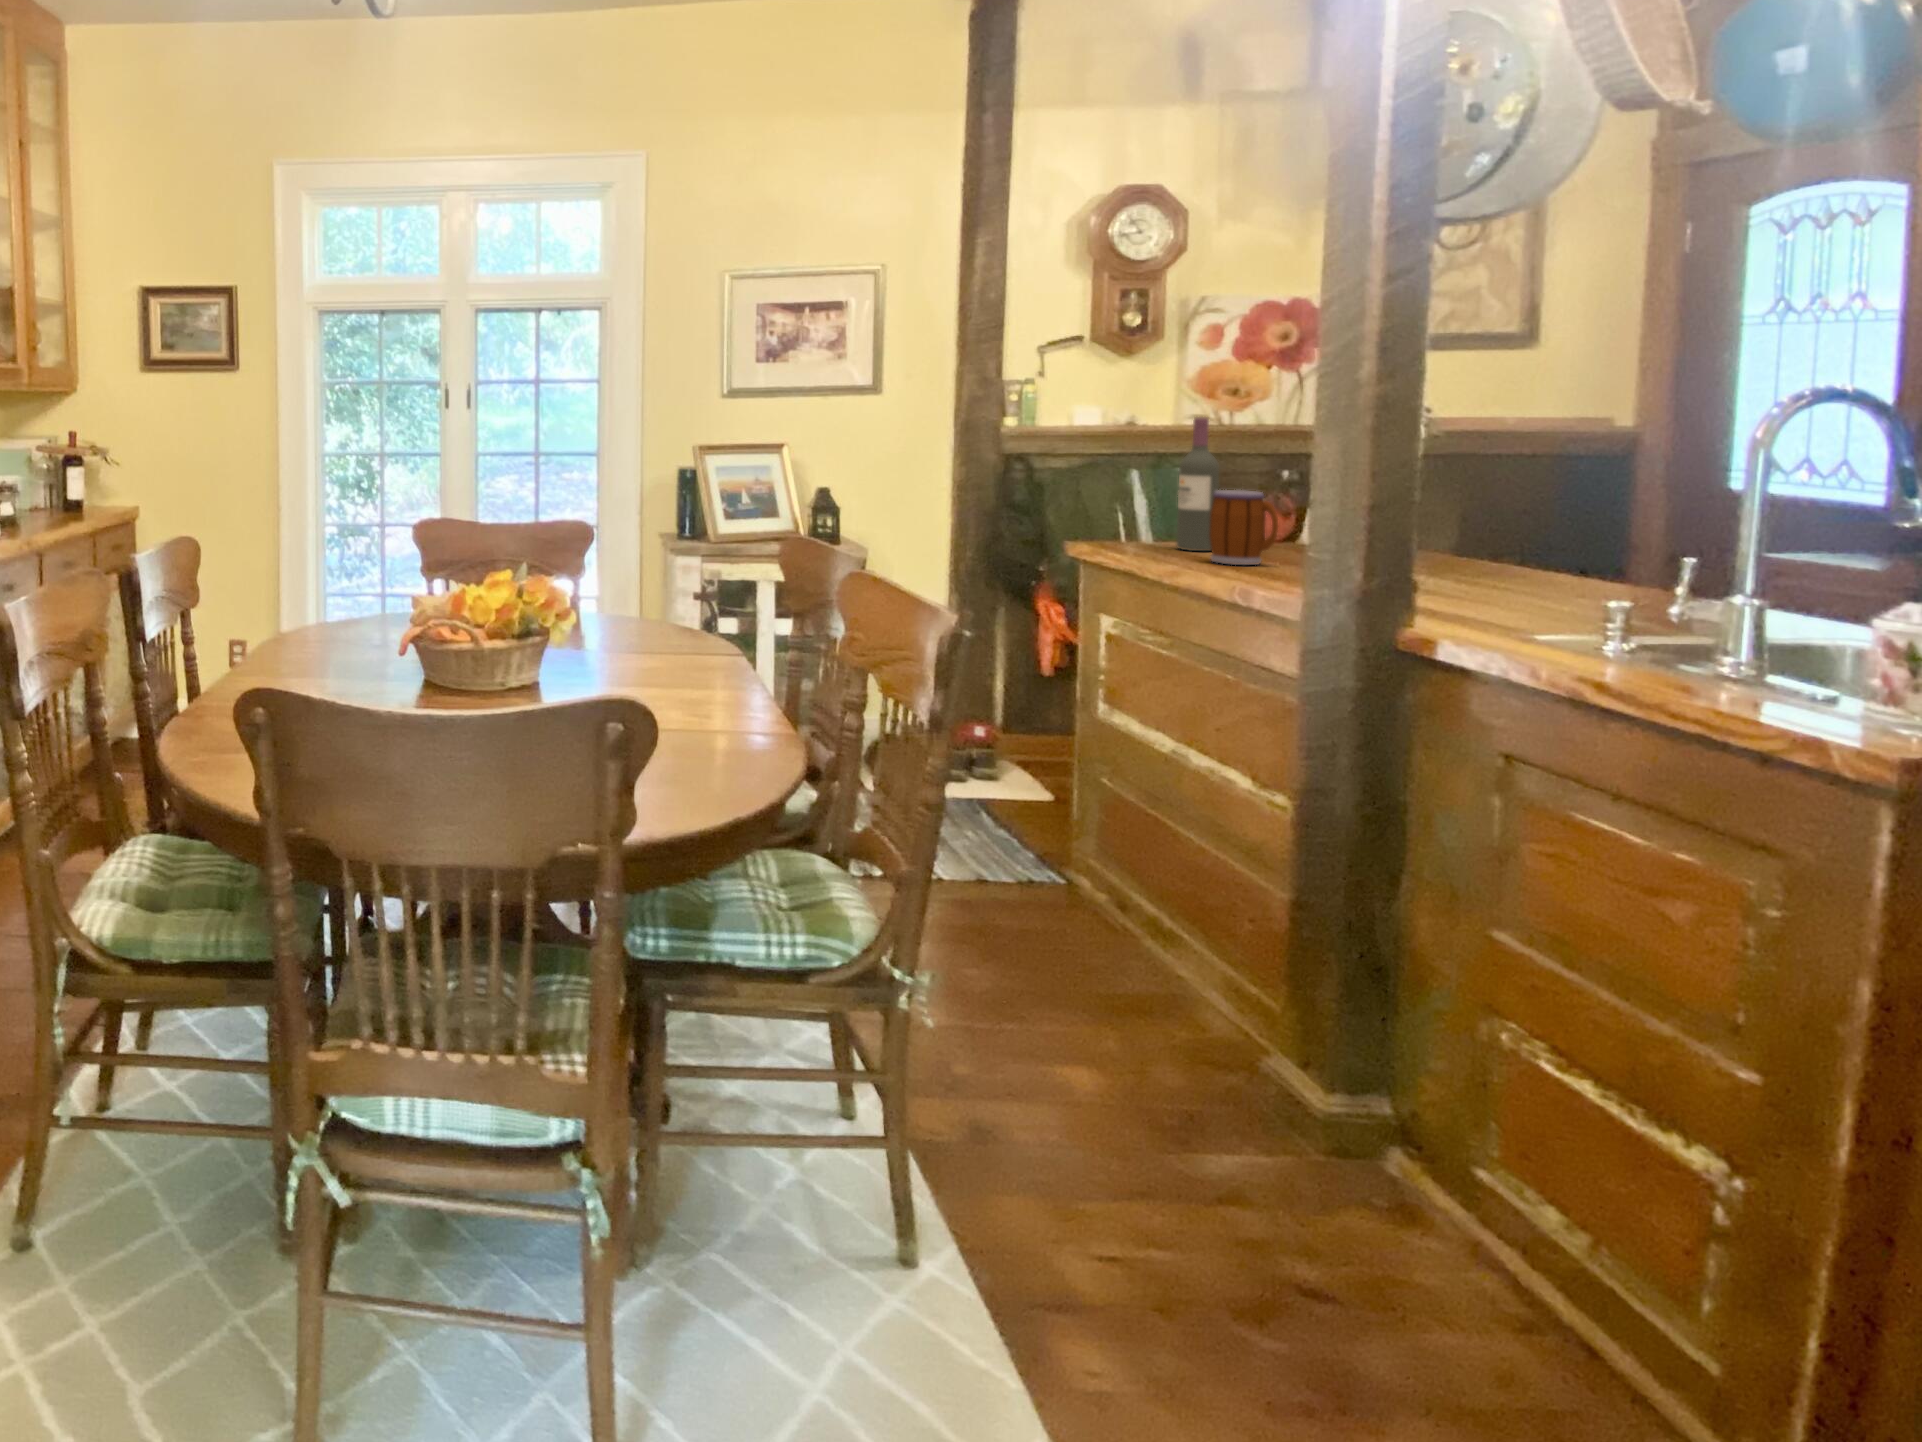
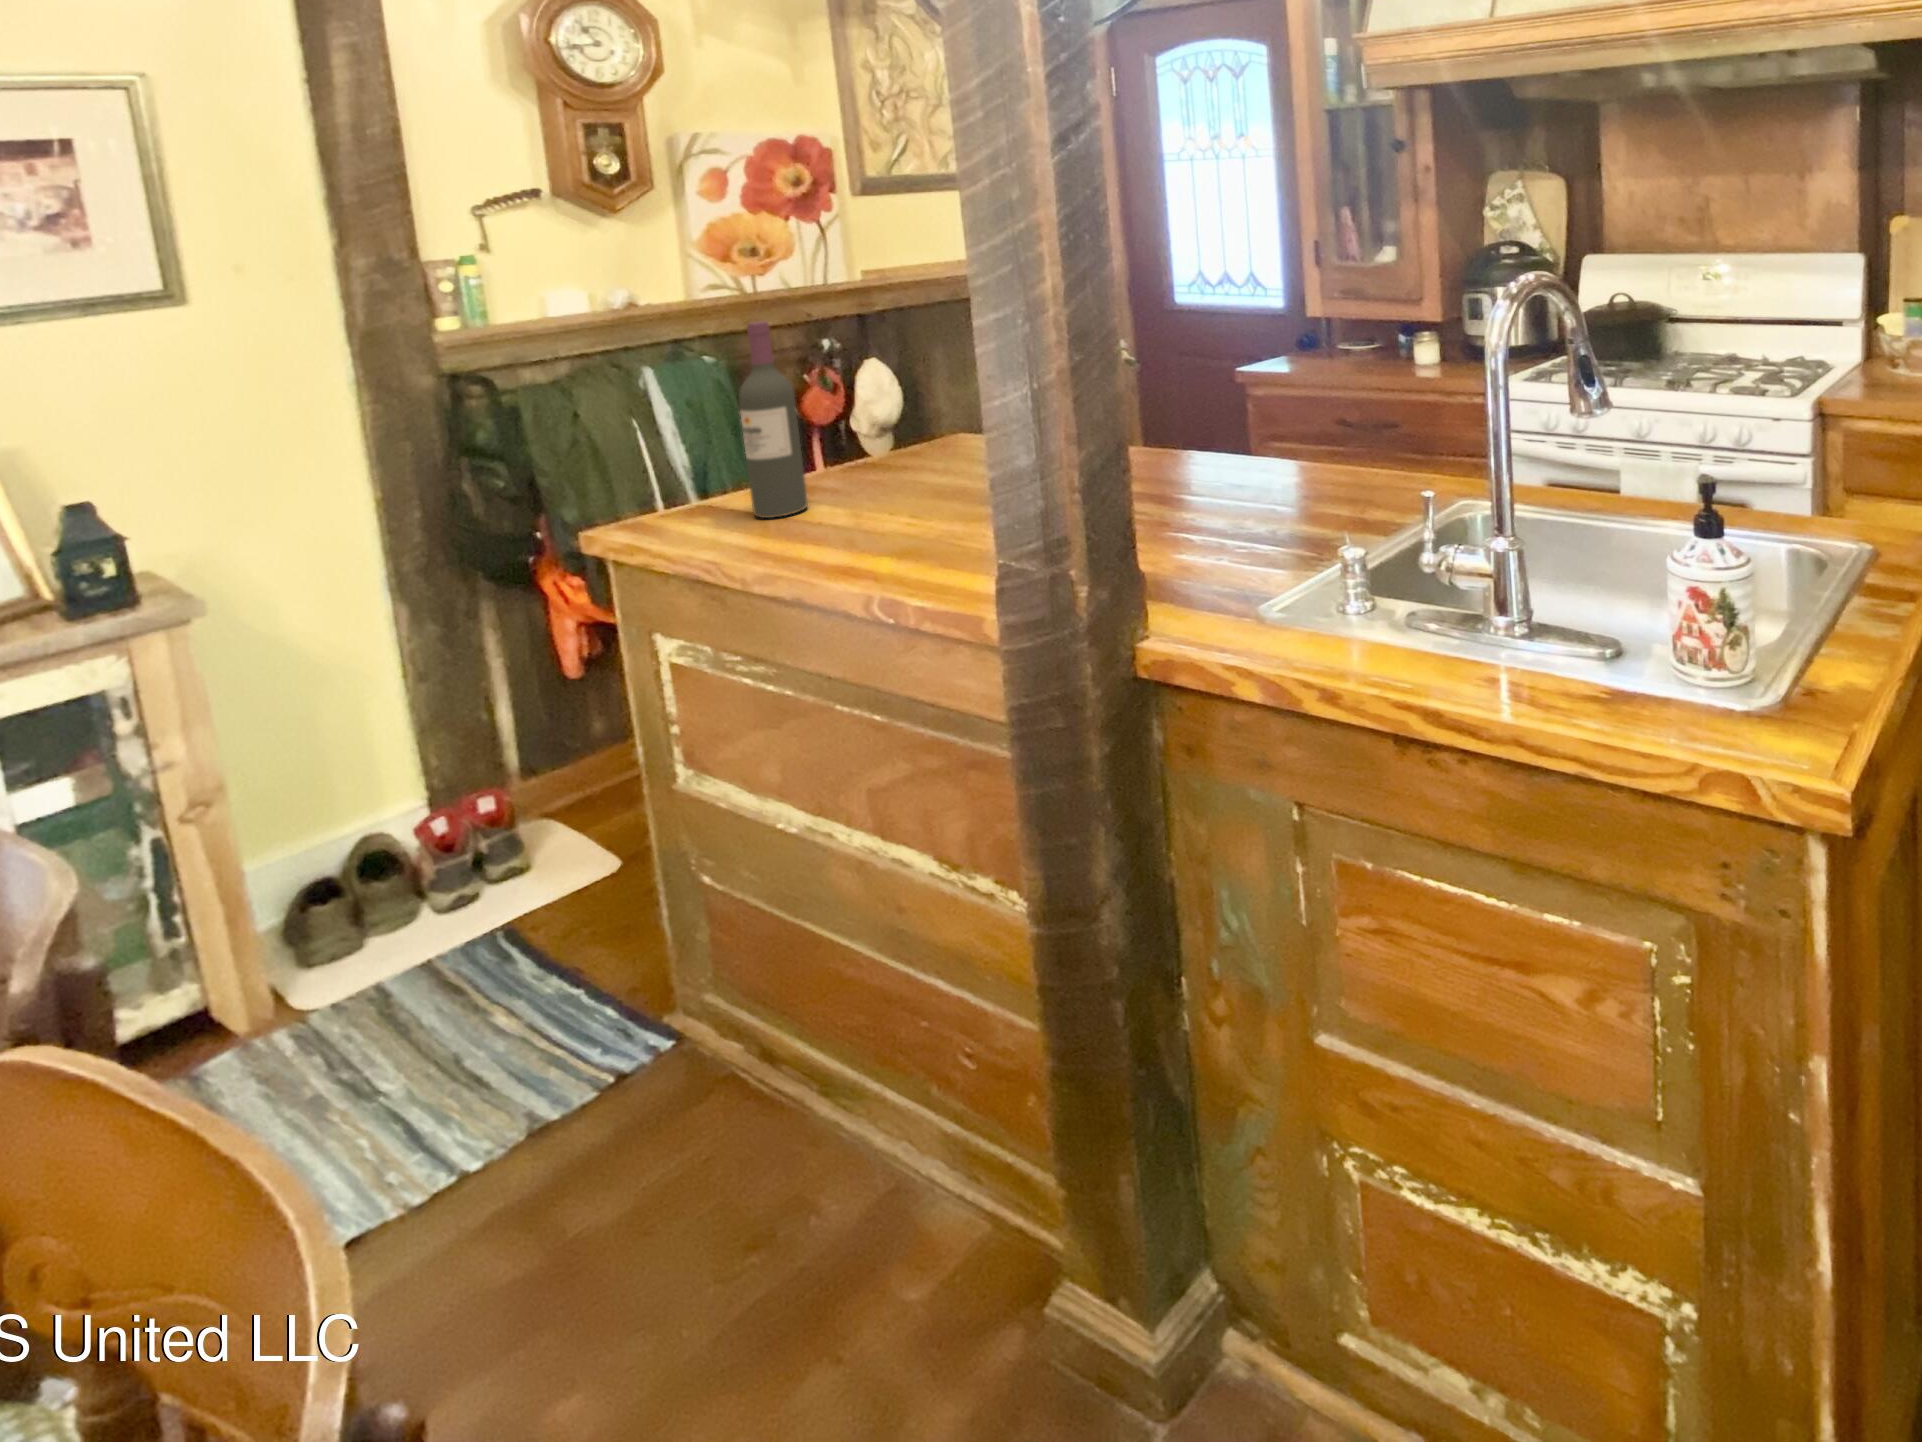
mug: present [1209,490,1278,565] -> none [802,427,898,542]

